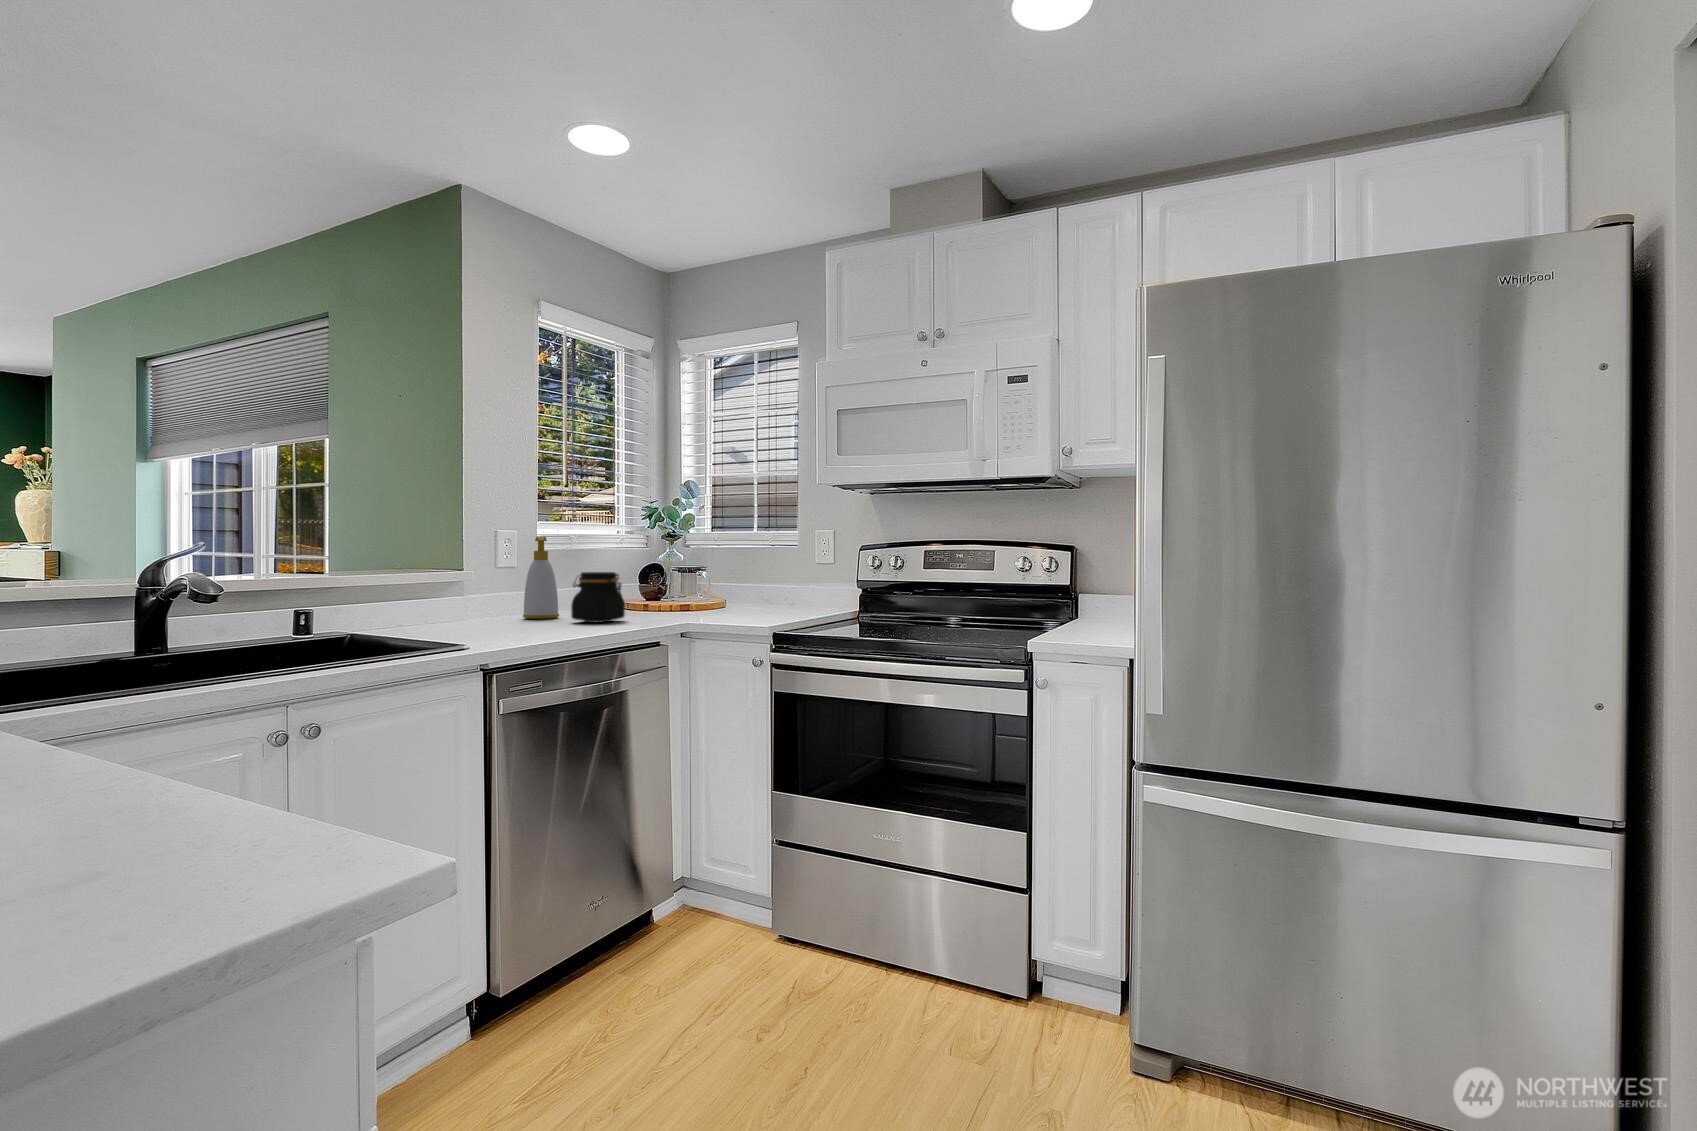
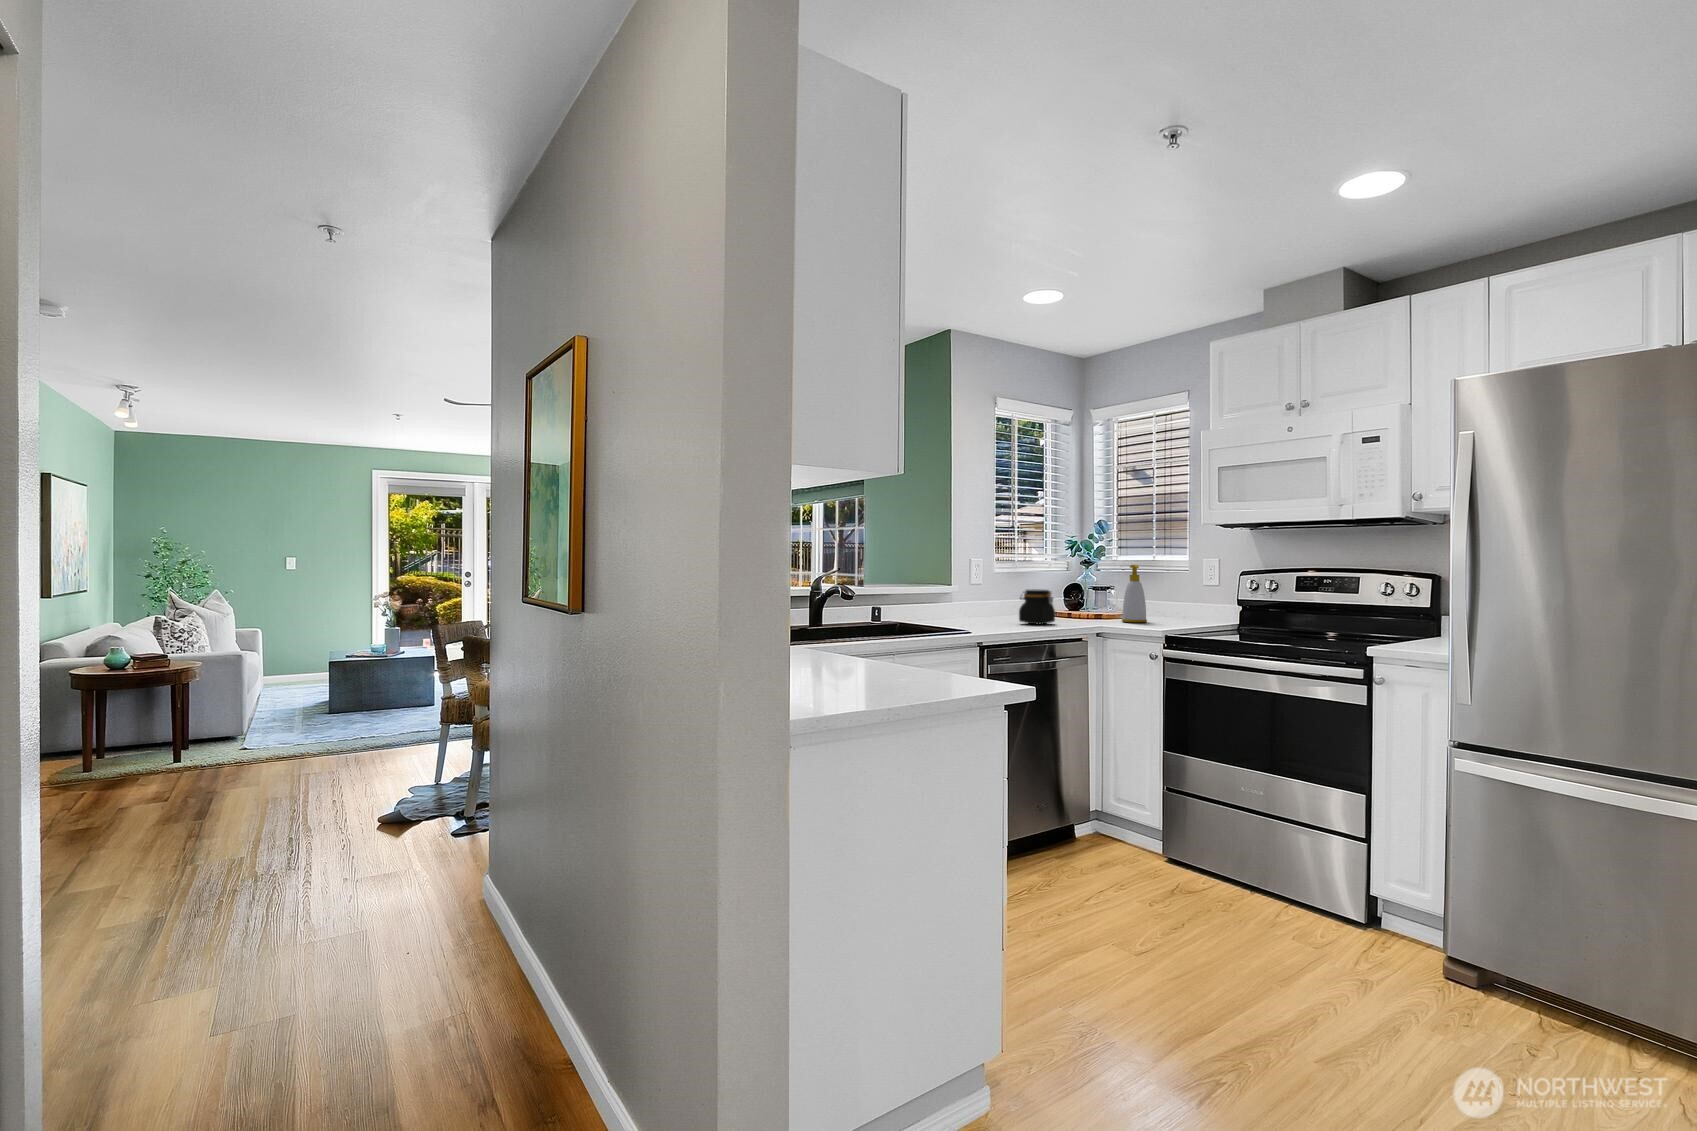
soap bottle: present [523,537,559,619] -> present [1122,565,1147,622]

